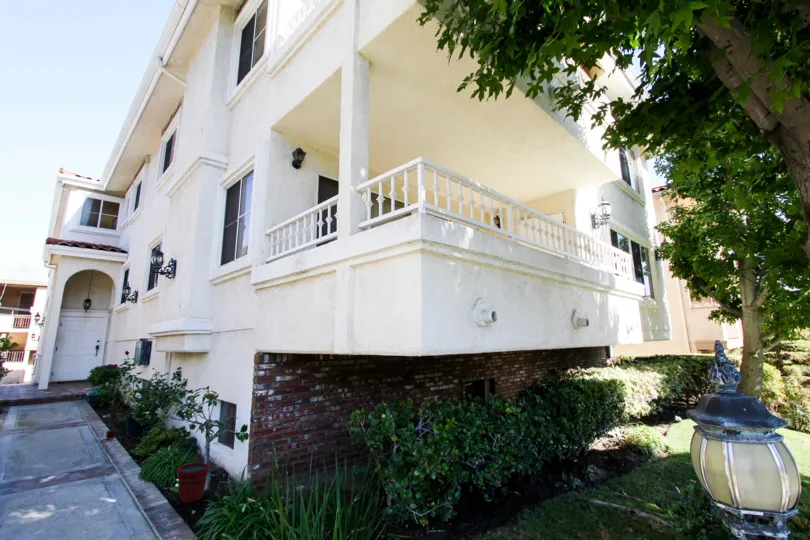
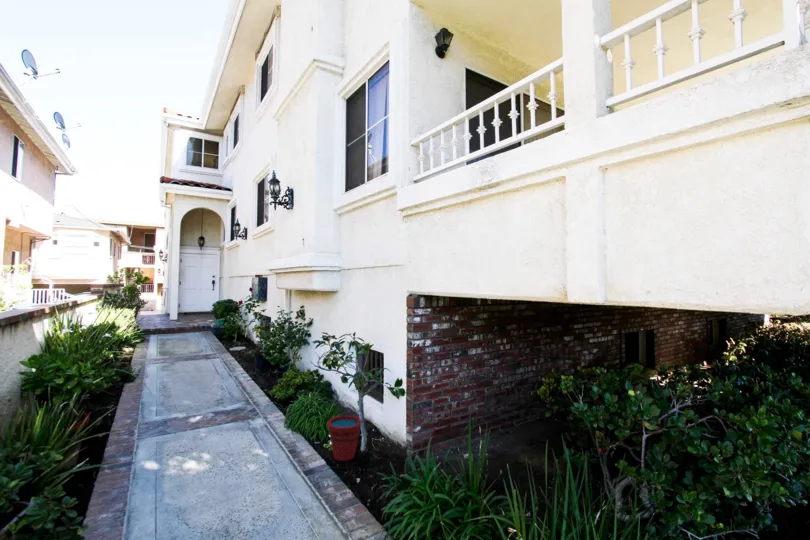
potted tree: present [105,399,128,439] -> none [234,334,257,375]

